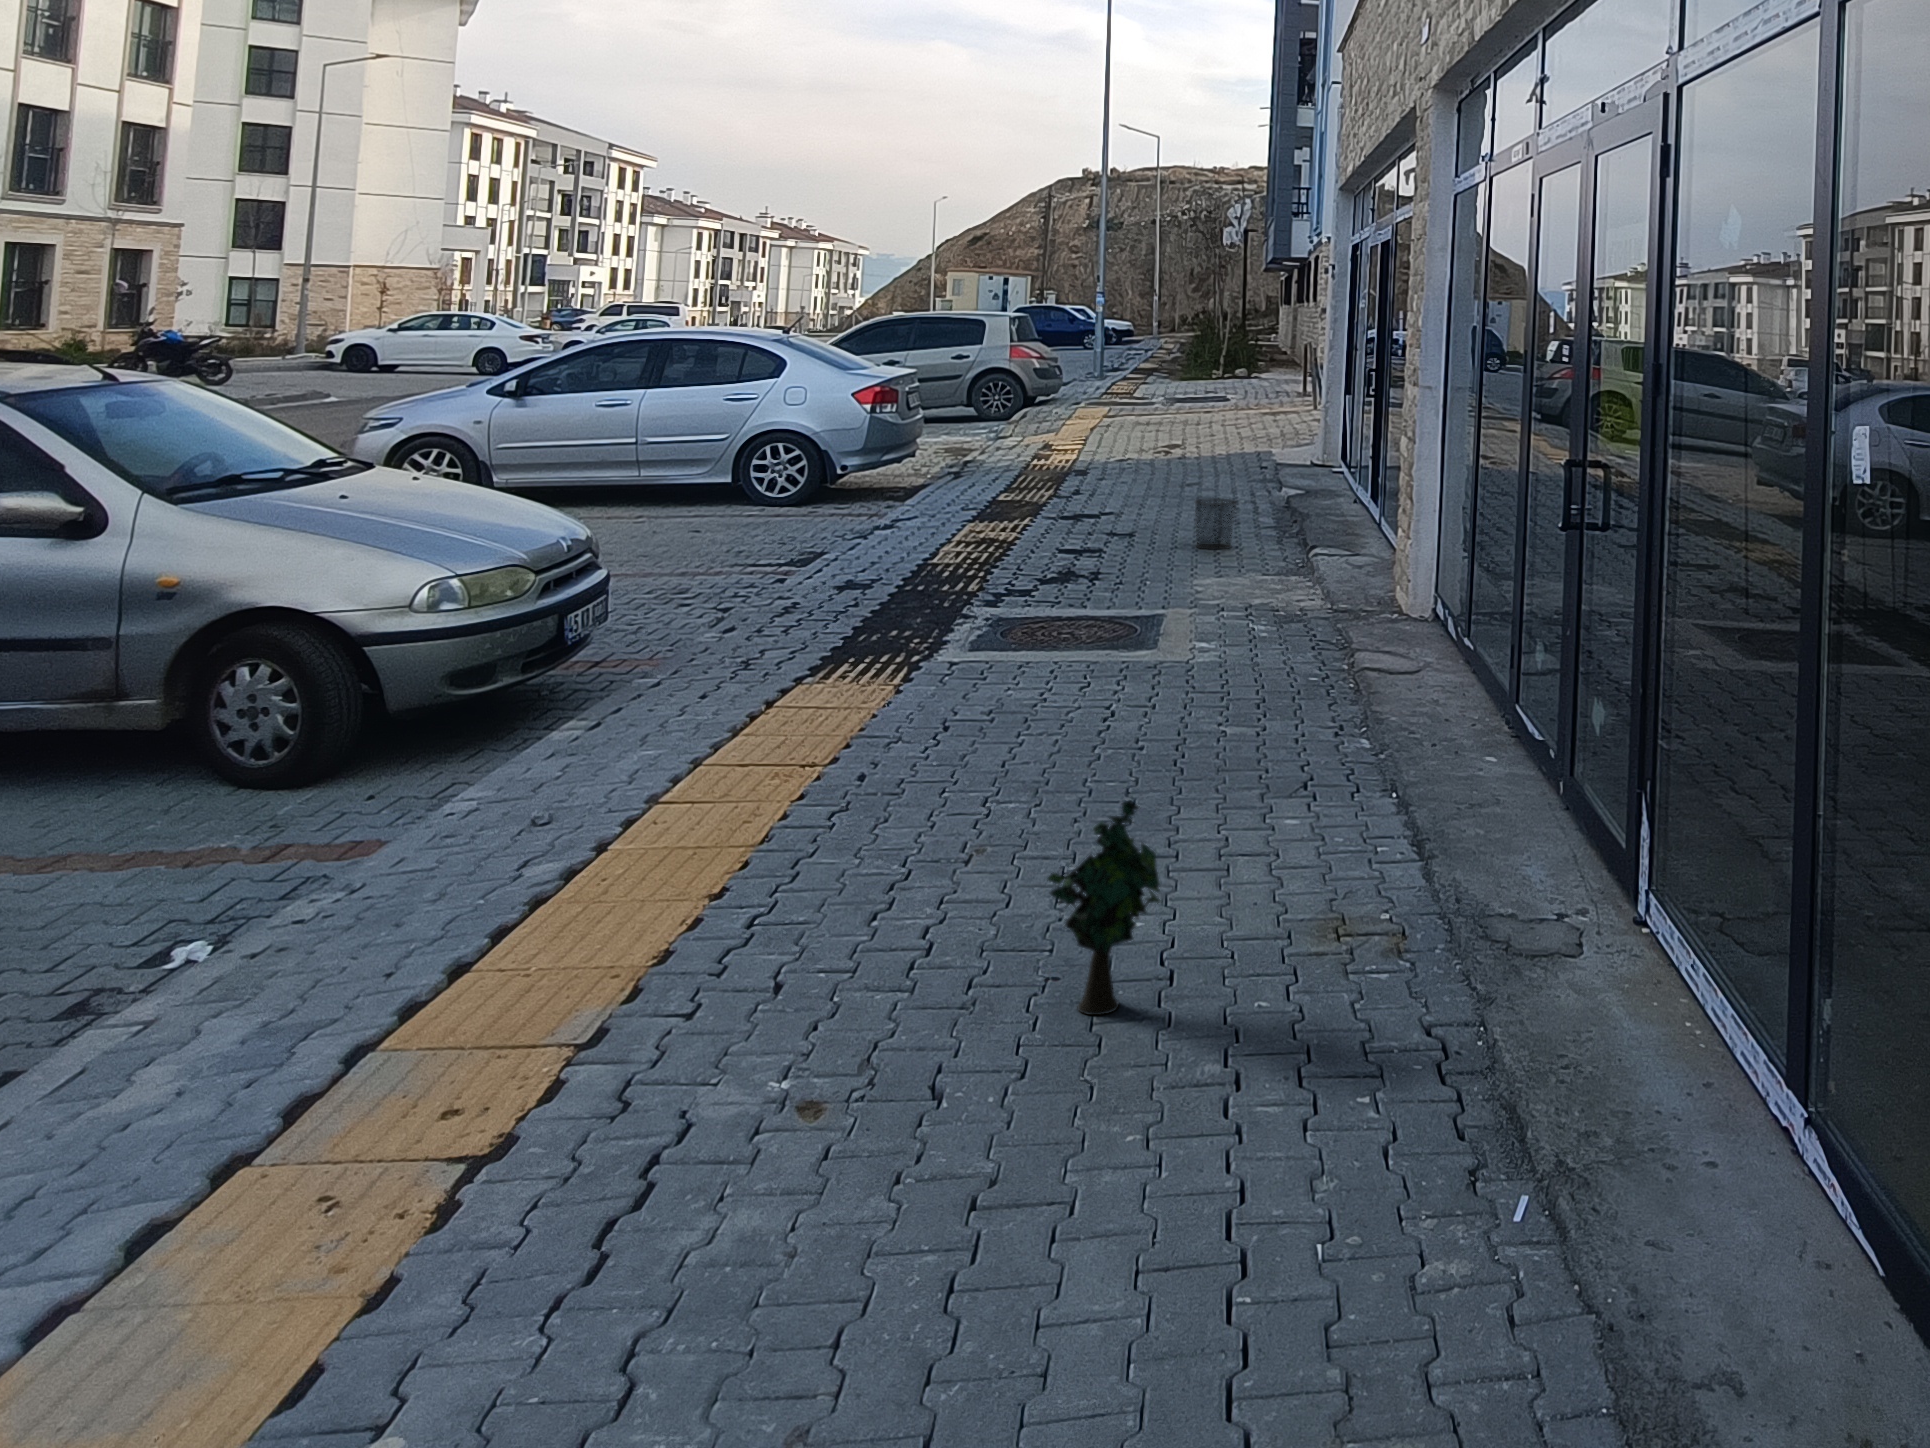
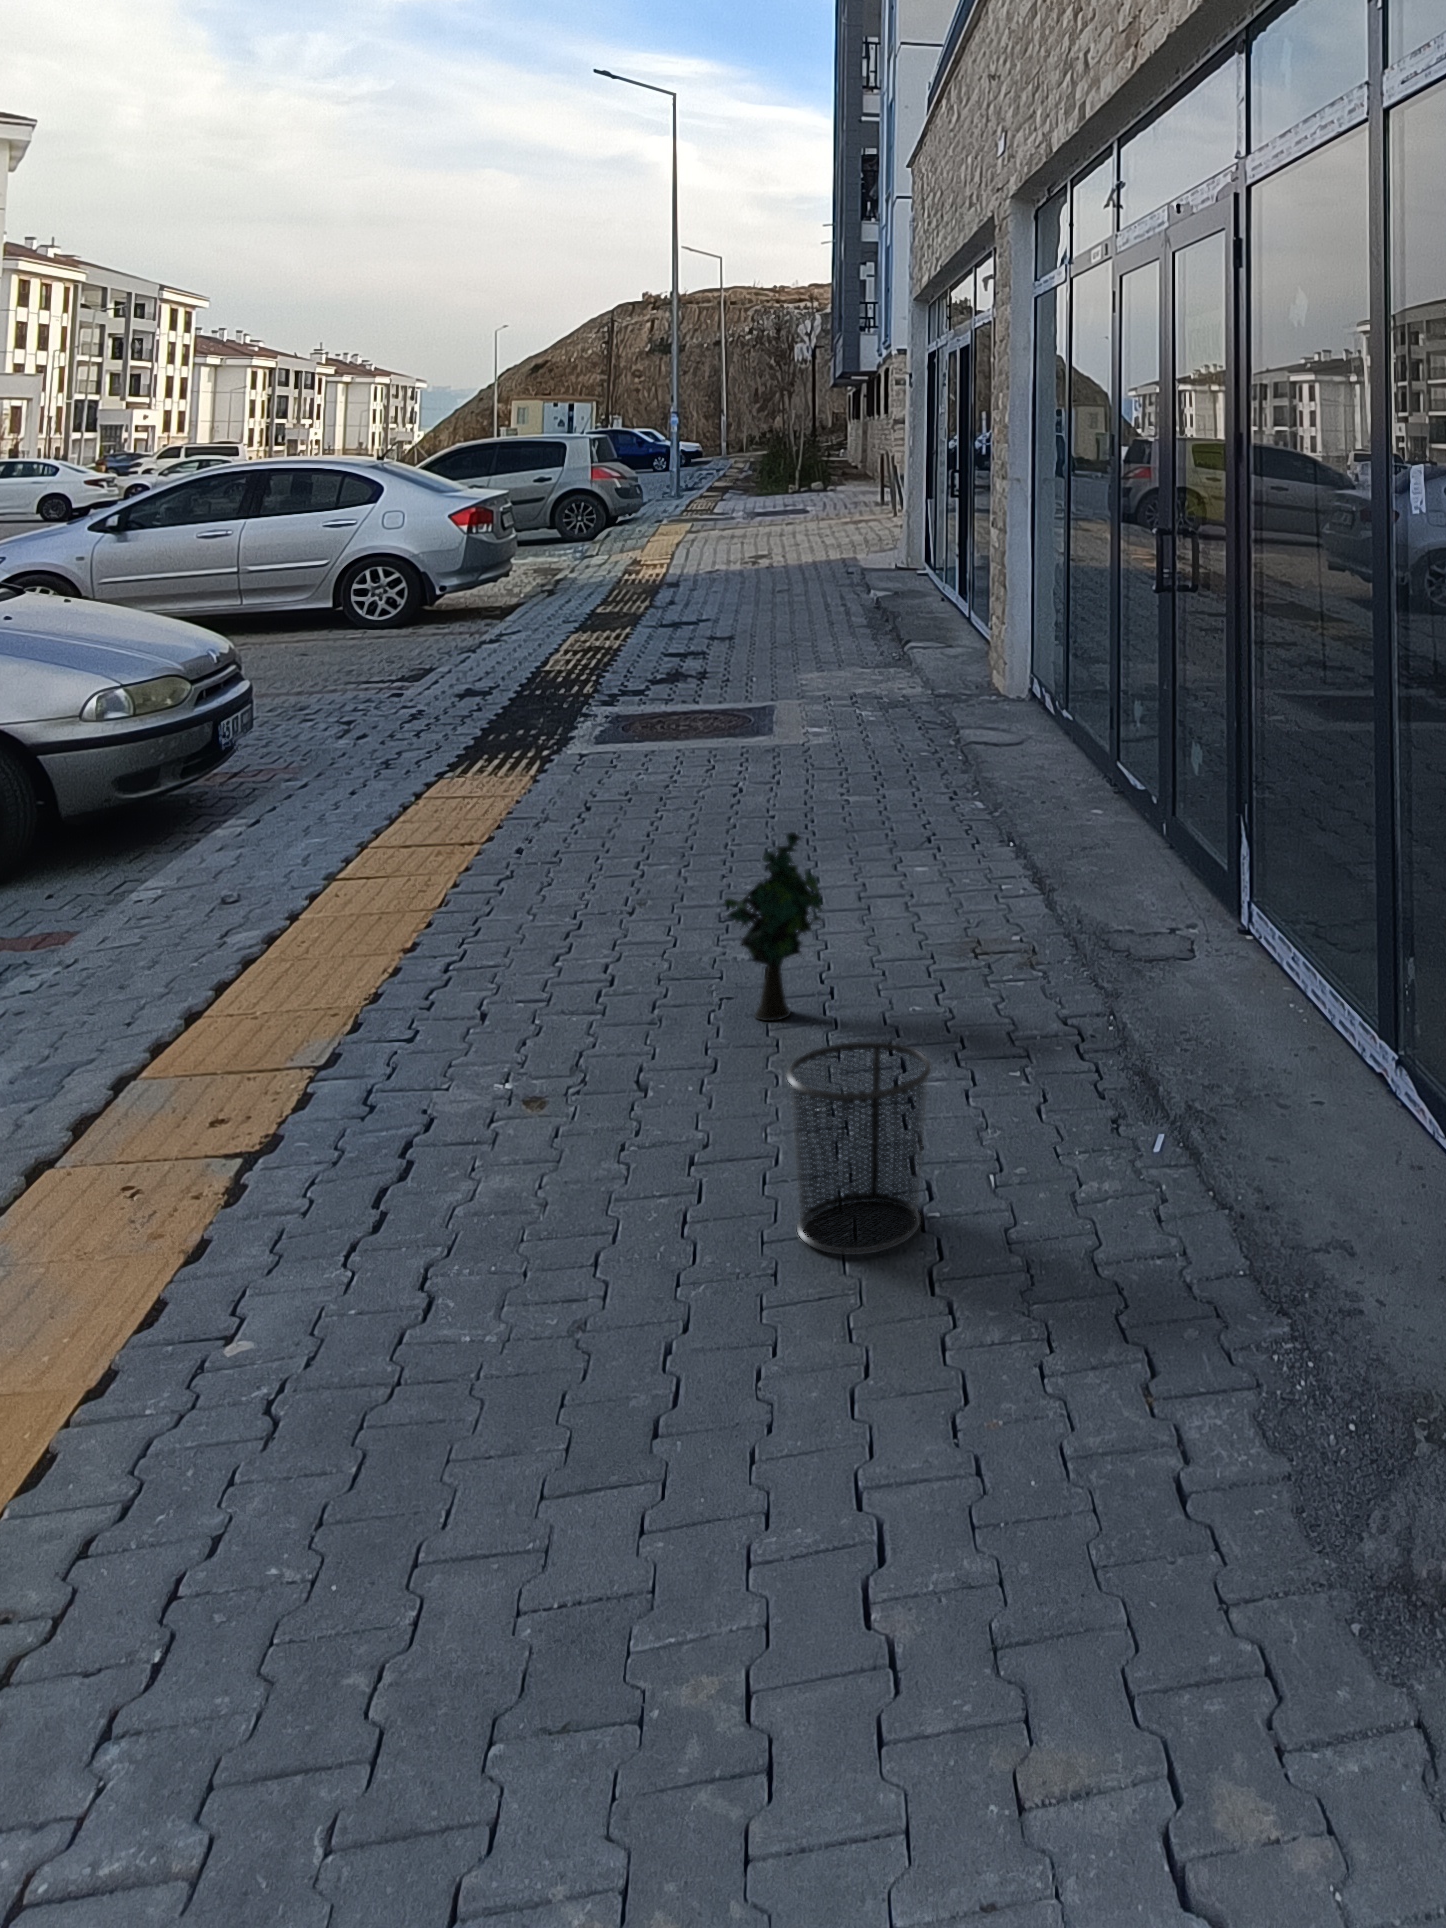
waste bin: present [1195,498,1236,549] -> present [787,1041,931,1255]

